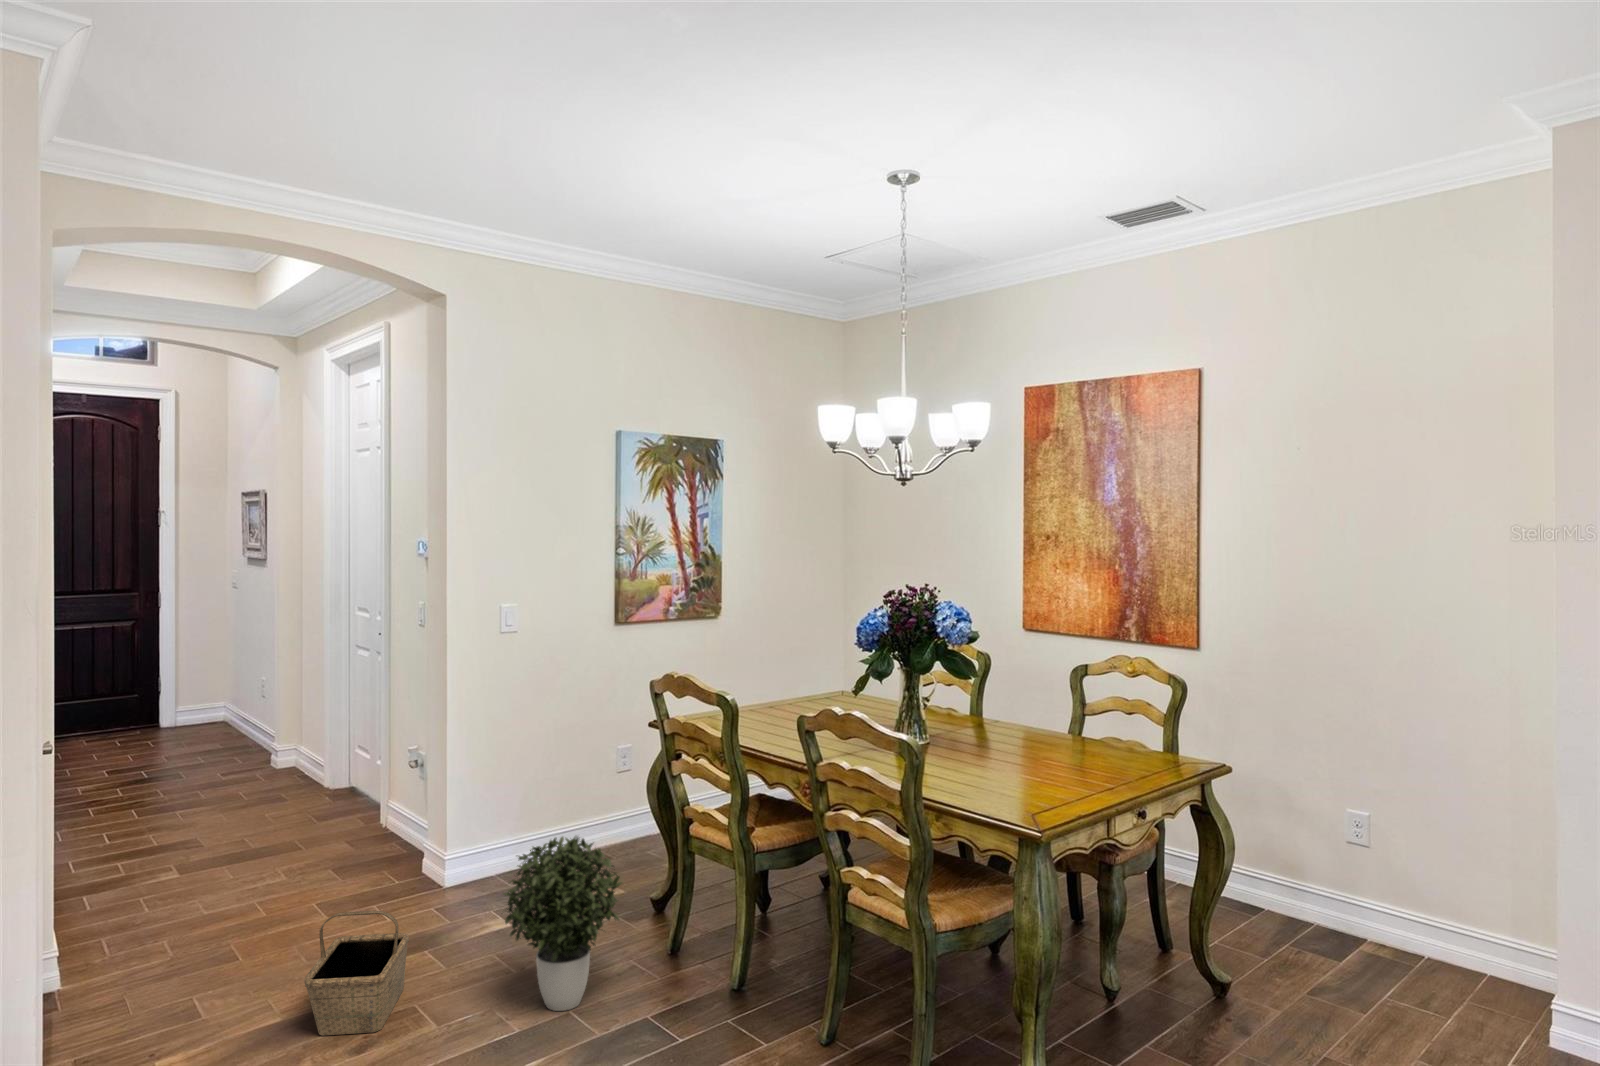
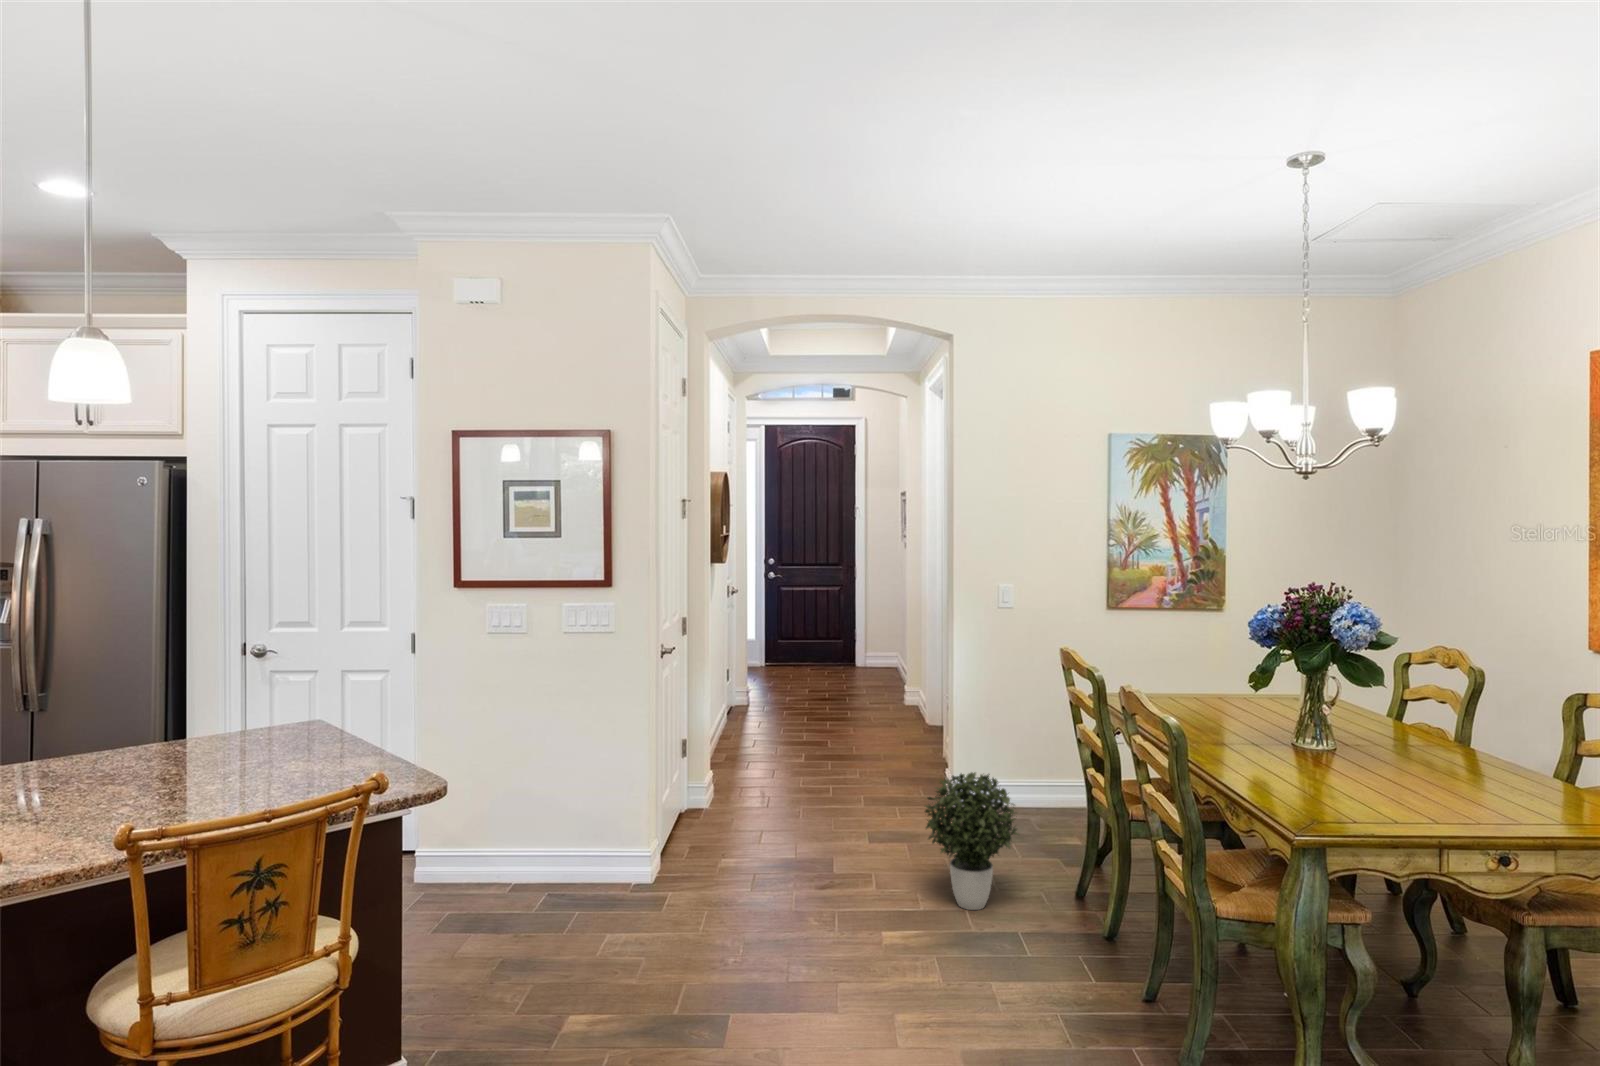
basket: present [304,911,409,1036] -> none [801,795,881,883]

